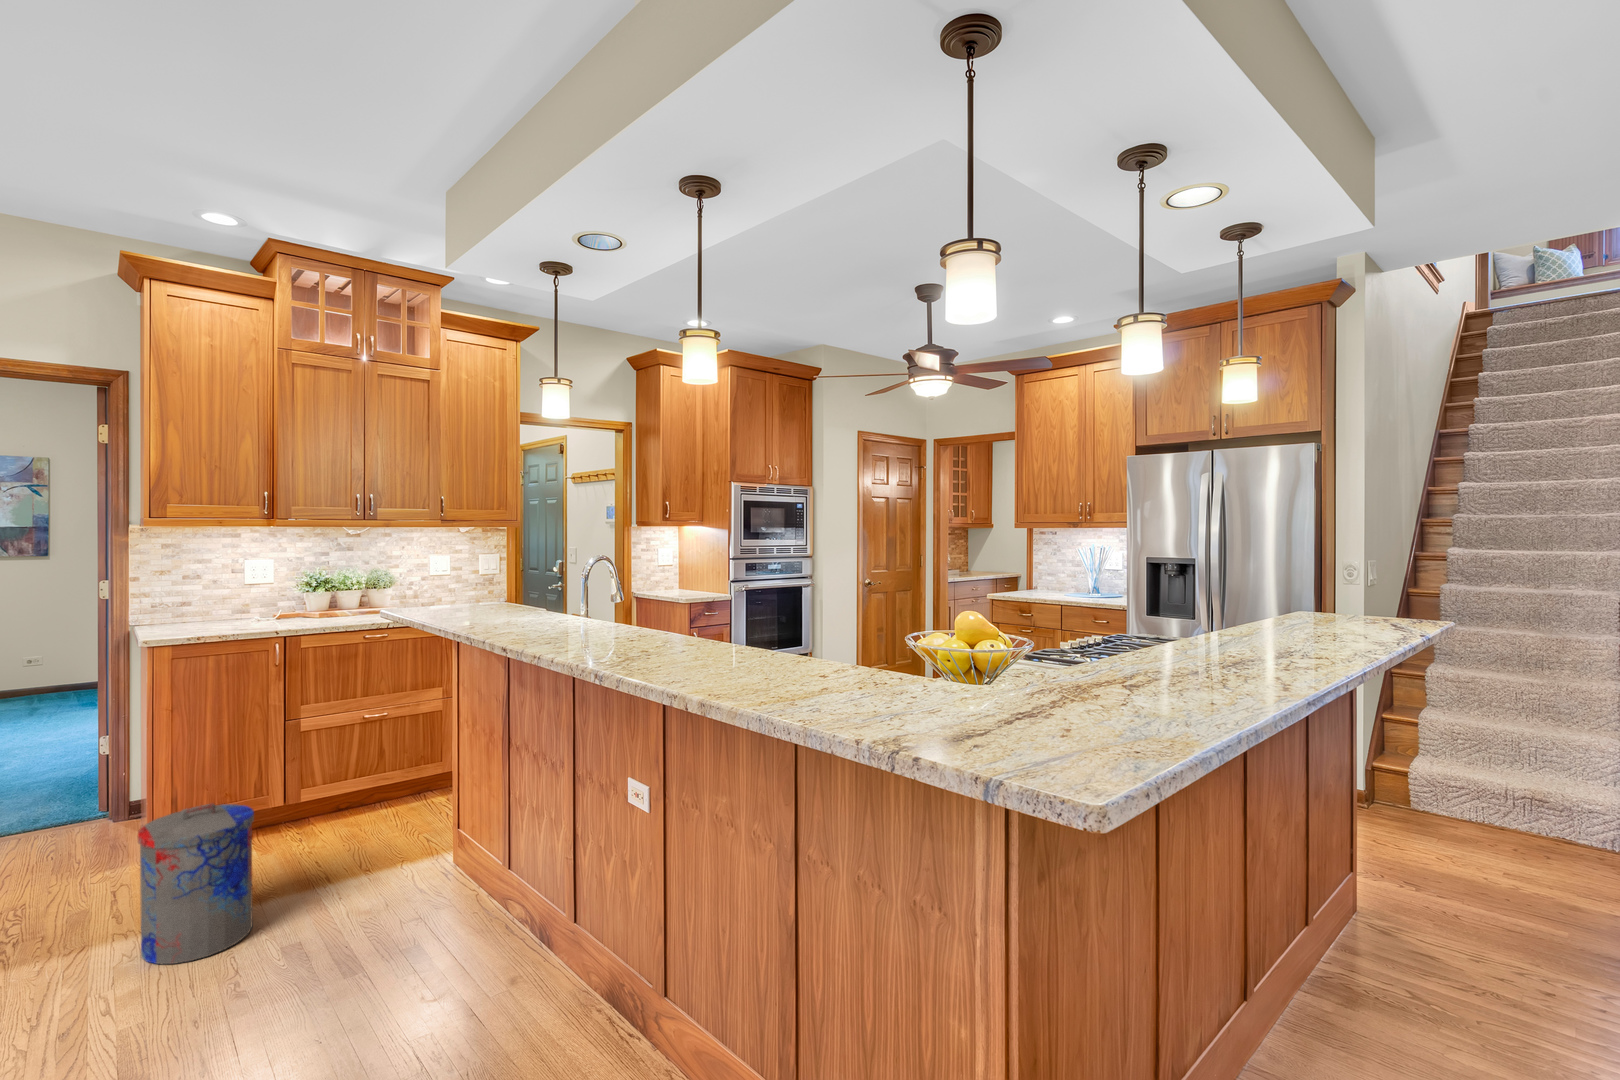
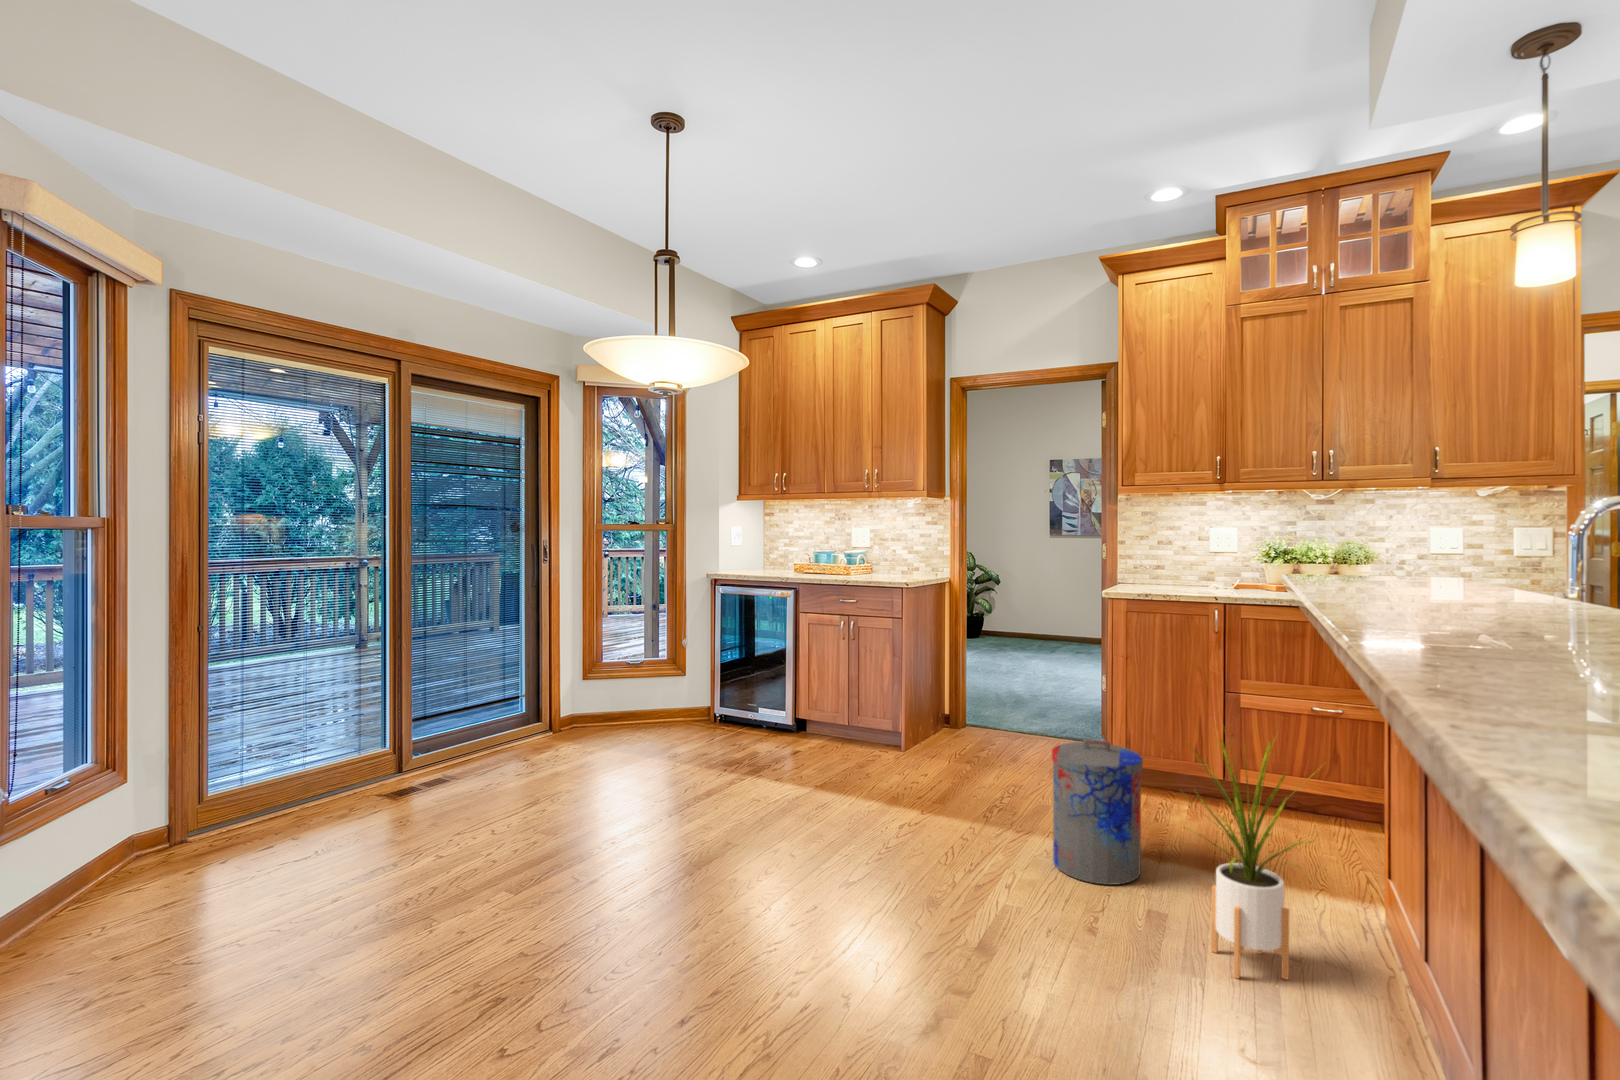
house plant: none [332,745,451,959] -> present [1188,739,1311,980]

